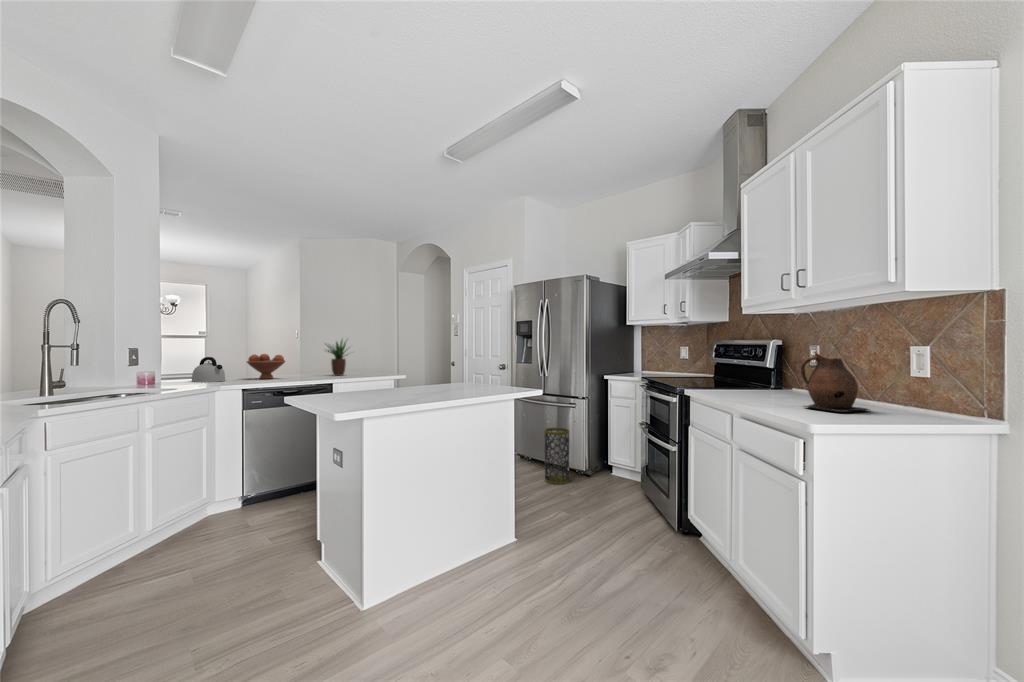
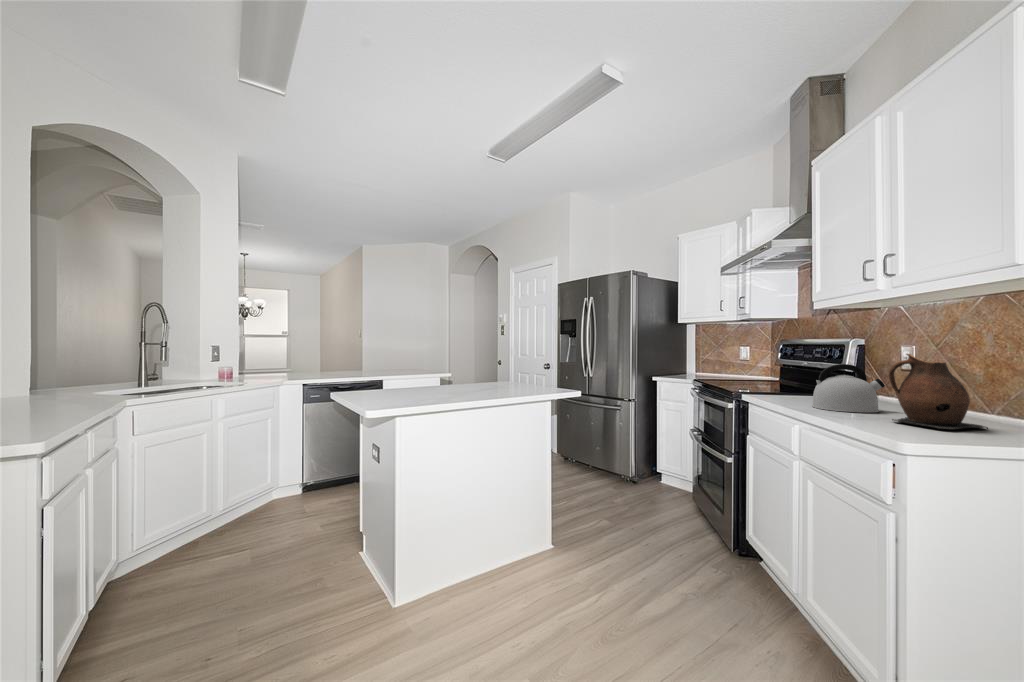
potted plant: present [327,340,346,376] -> none [378,337,407,374]
fruit bowl: present [247,354,285,379] -> none [307,352,342,376]
kettle: present [192,357,225,382] -> present [812,364,885,413]
trash can: present [544,428,569,484] -> none [590,430,616,489]

